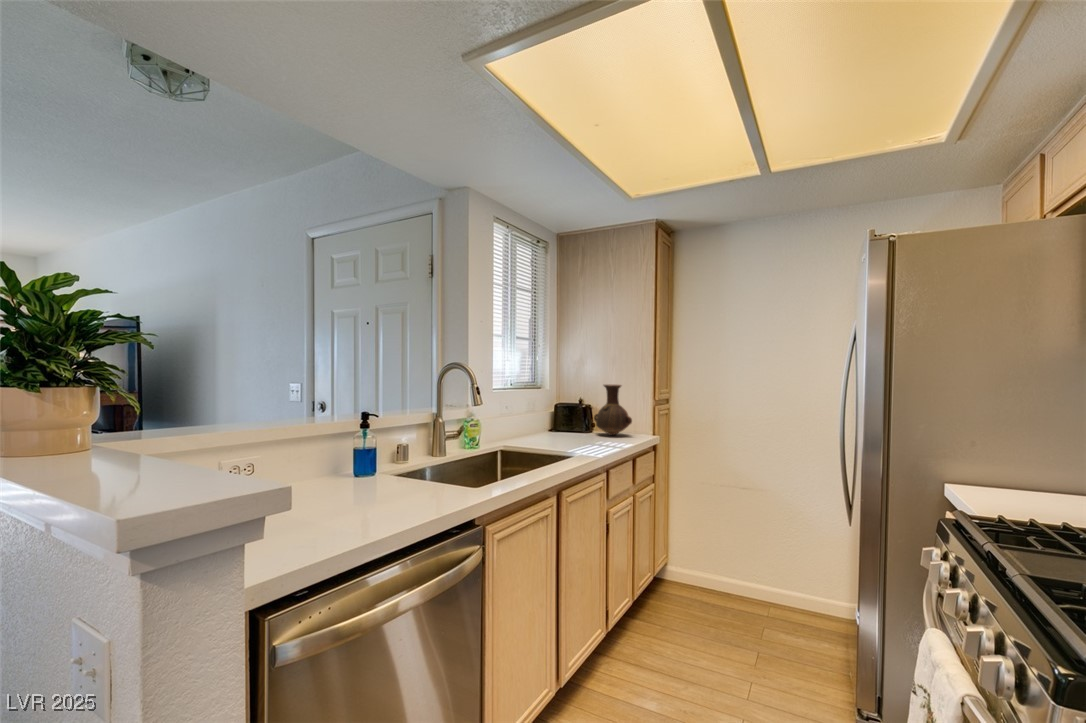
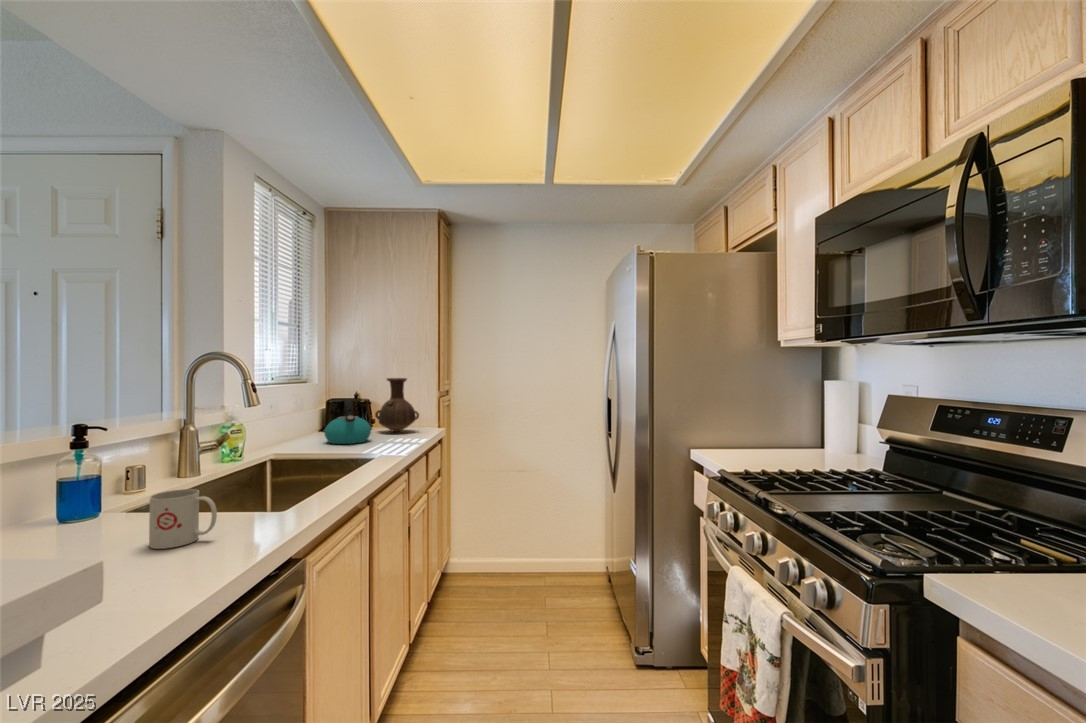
kettle: none [546,403,585,442] -> present [324,400,371,444]
mug: none [382,463,422,505] -> present [149,489,217,549]

